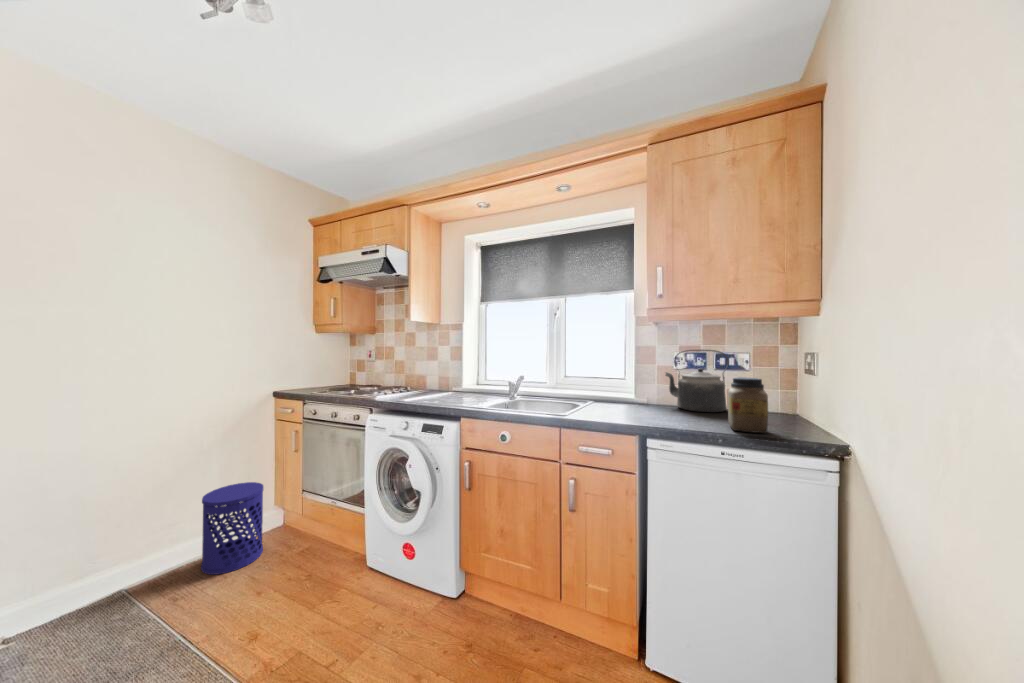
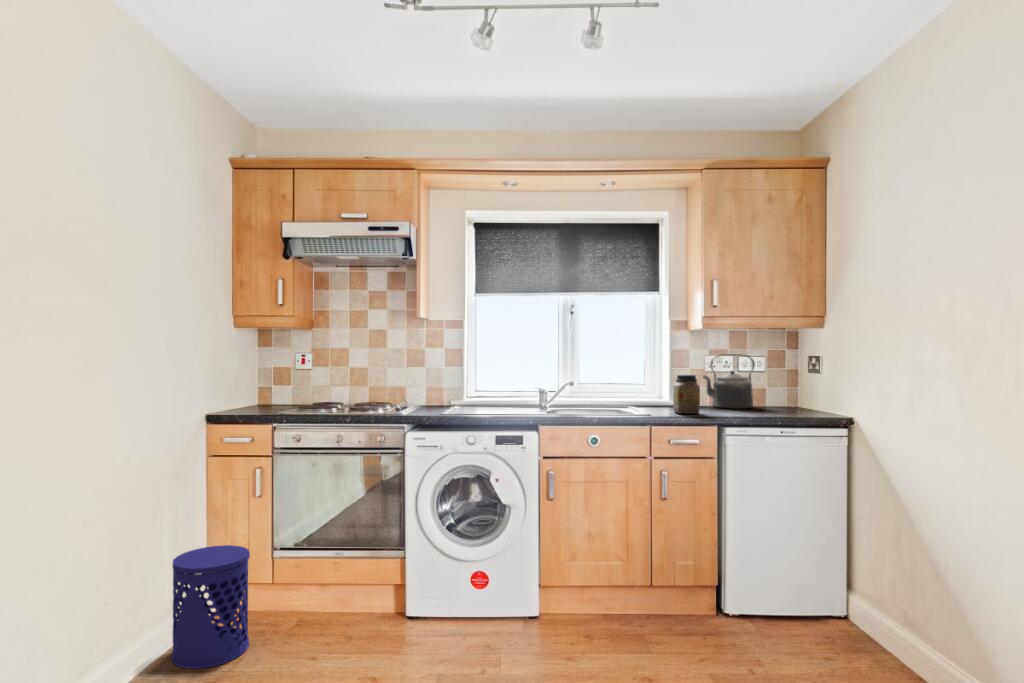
jar: present [728,377,768,433] -> present [673,375,700,414]

